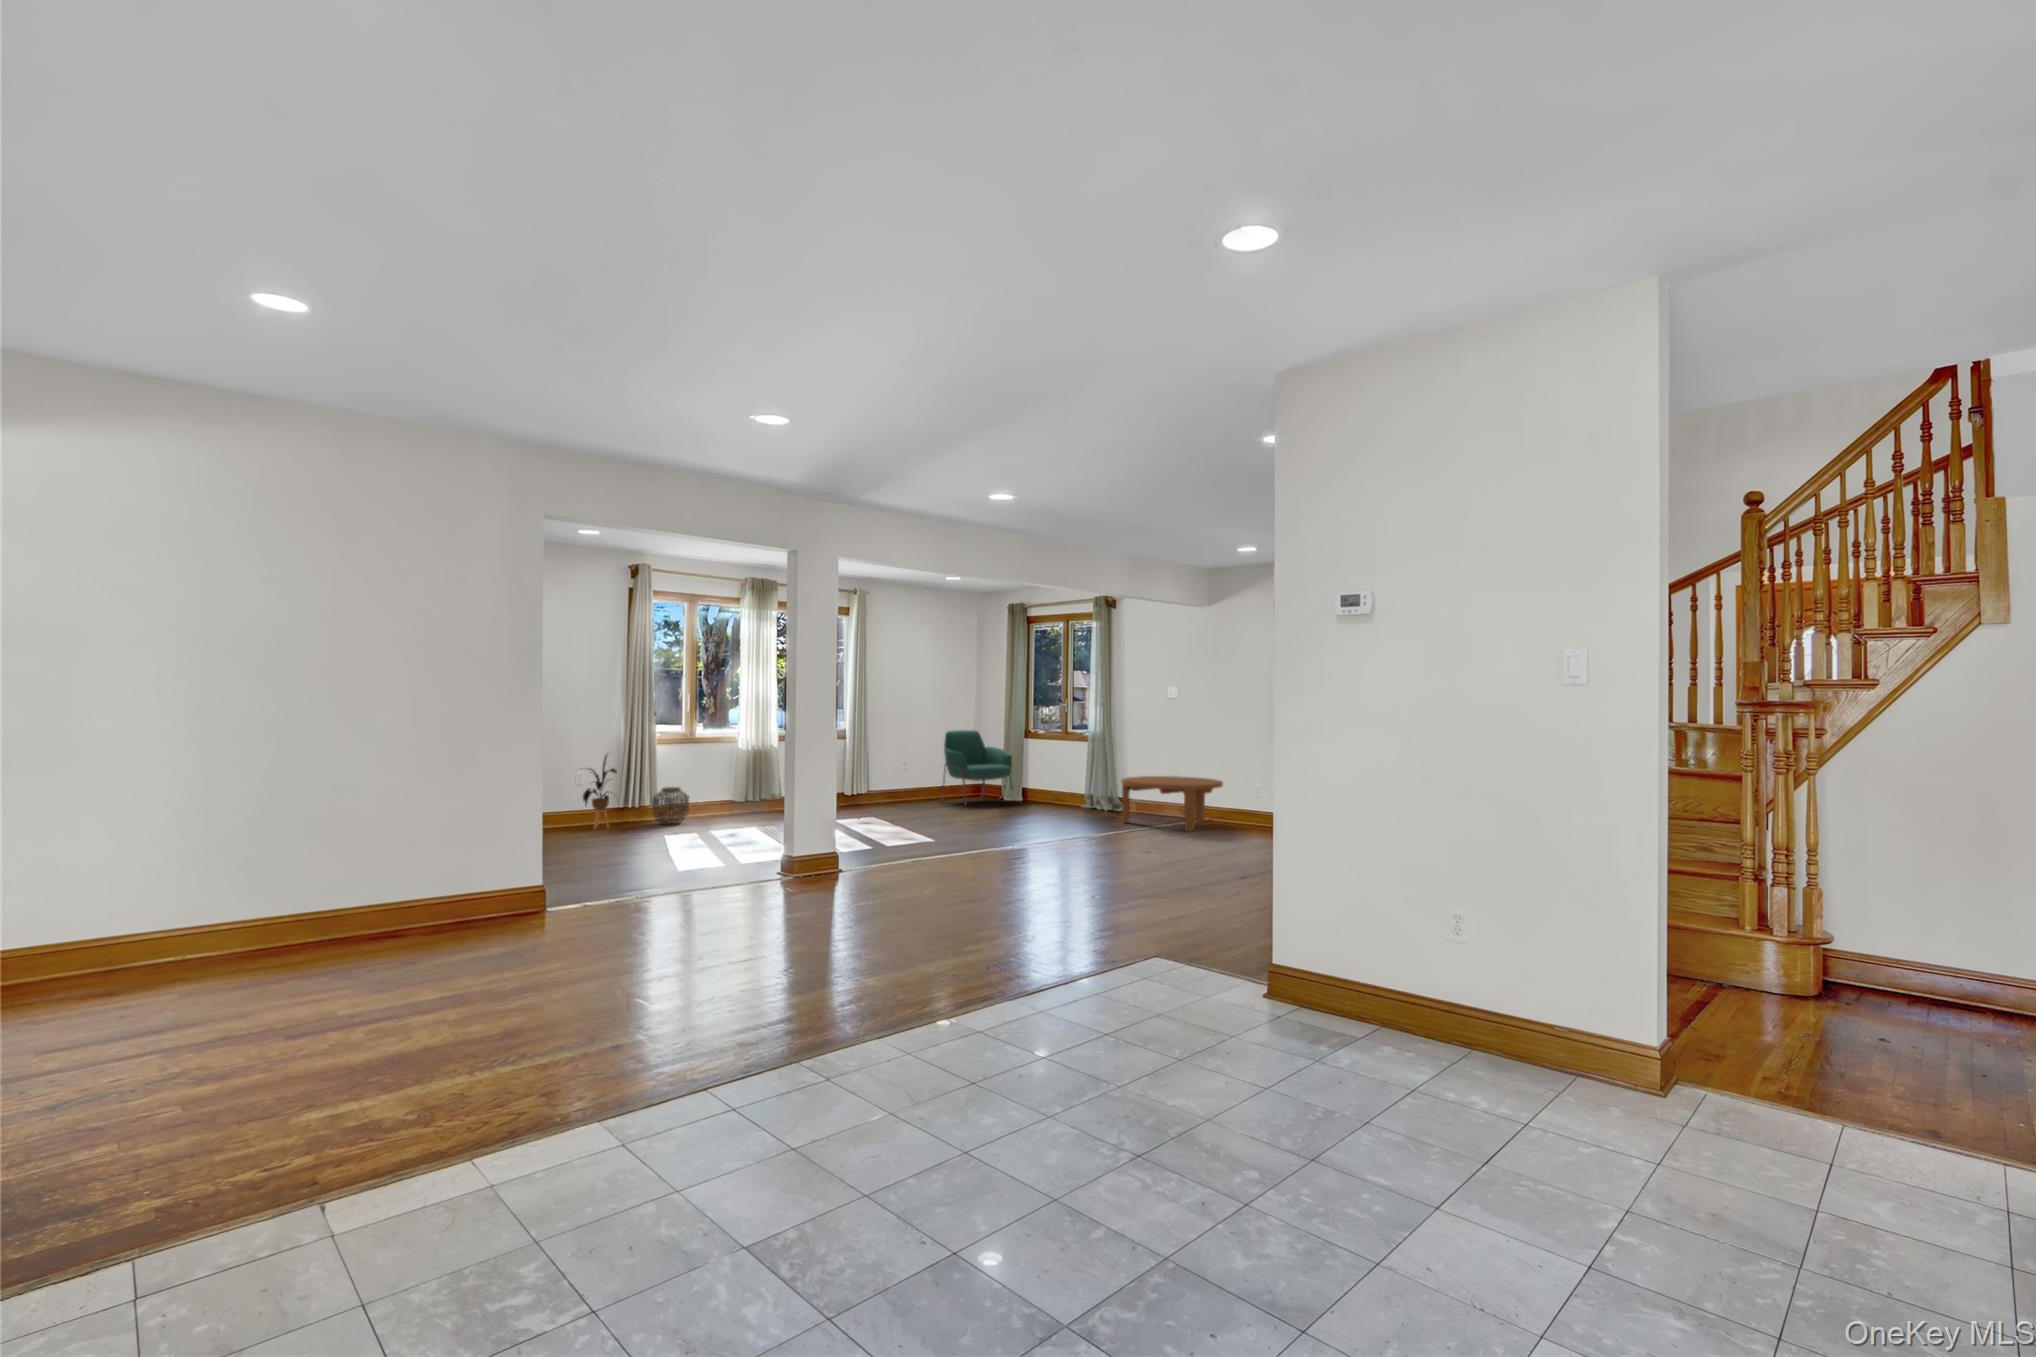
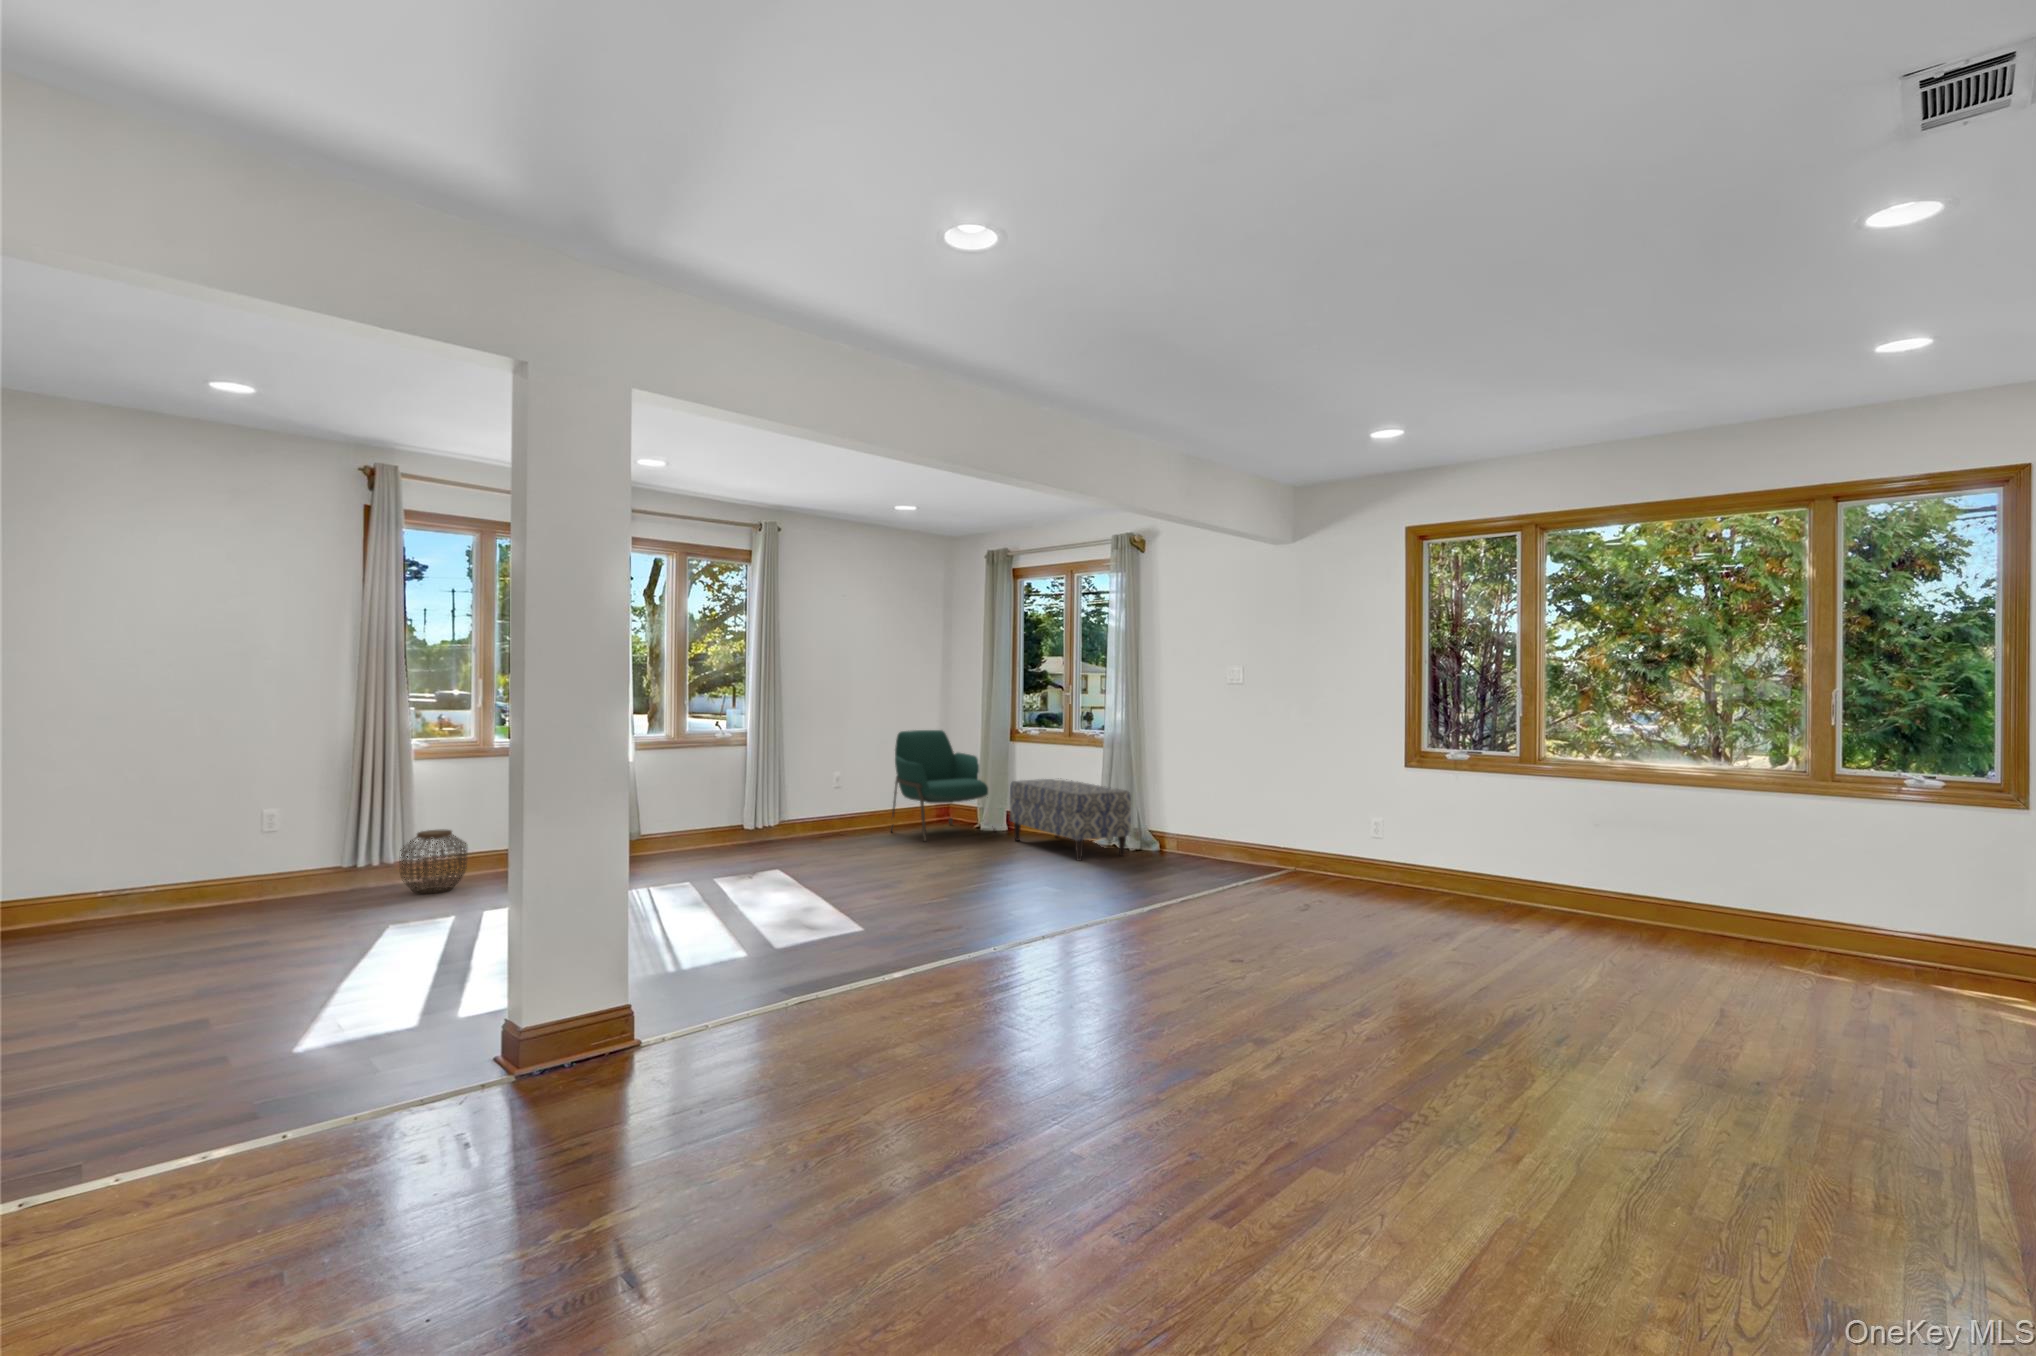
house plant: present [583,755,617,828] -> none [247,777,329,909]
bench: none [1024,764,1105,815] -> present [1010,779,1131,861]
coffee table: present [1121,776,1223,832] -> none [1166,803,1329,901]

